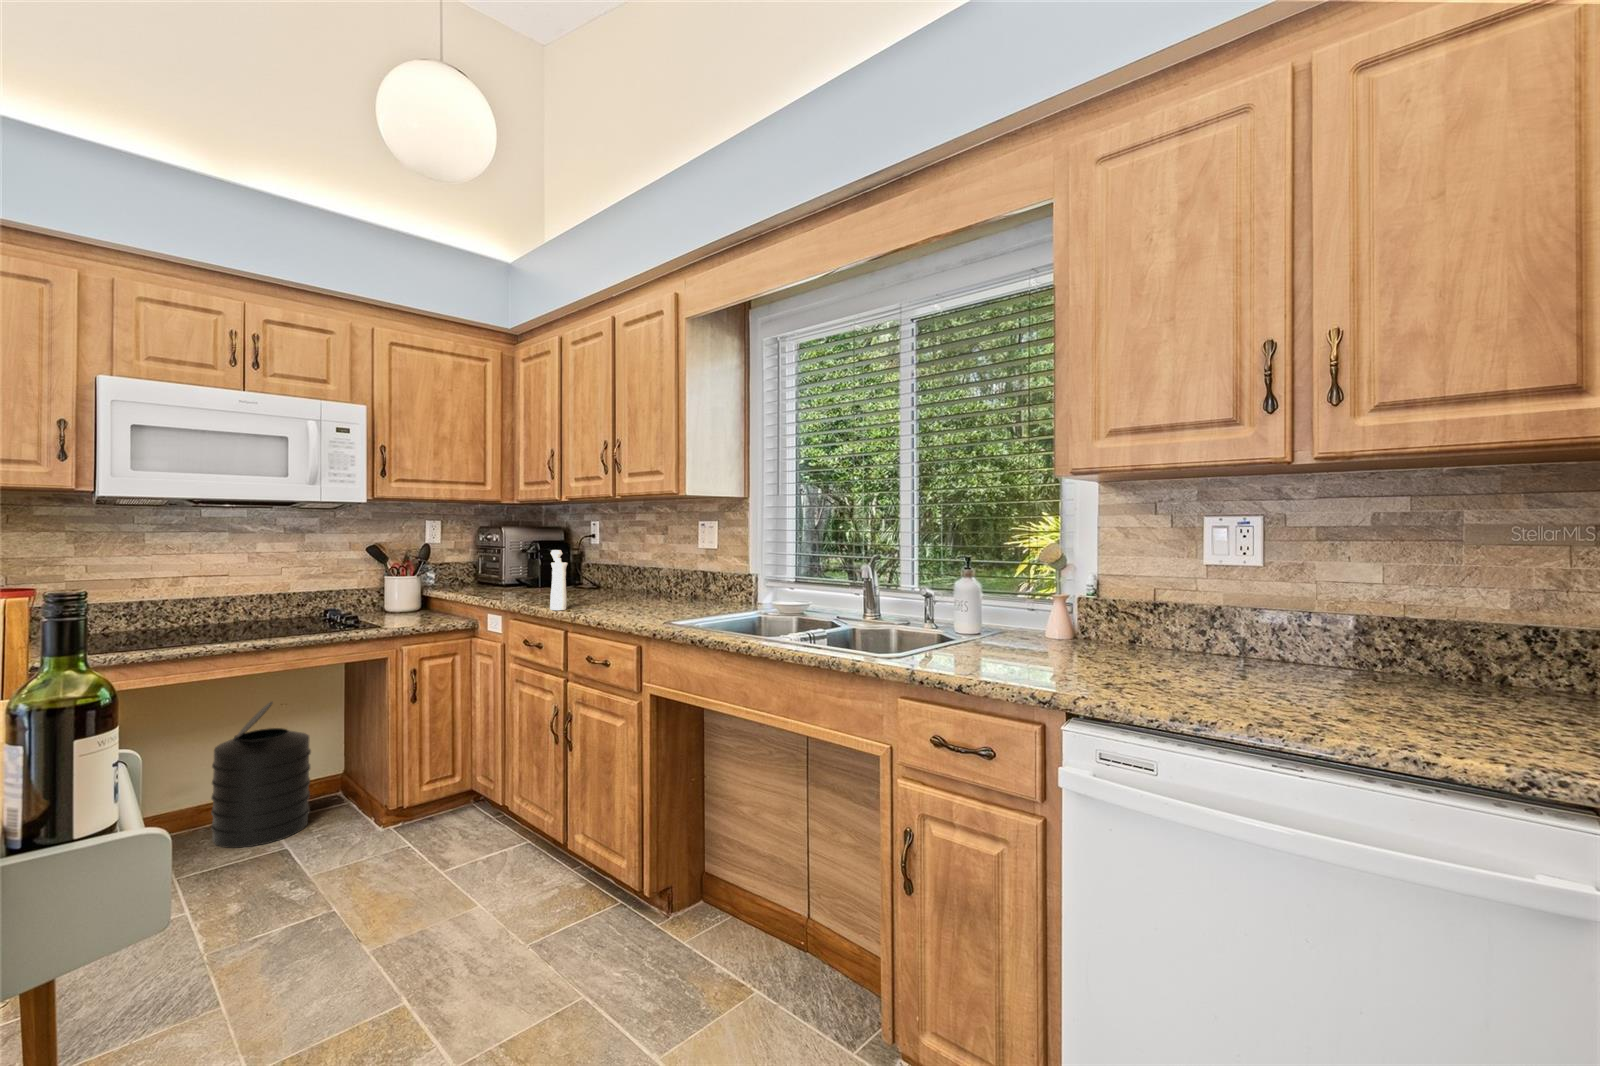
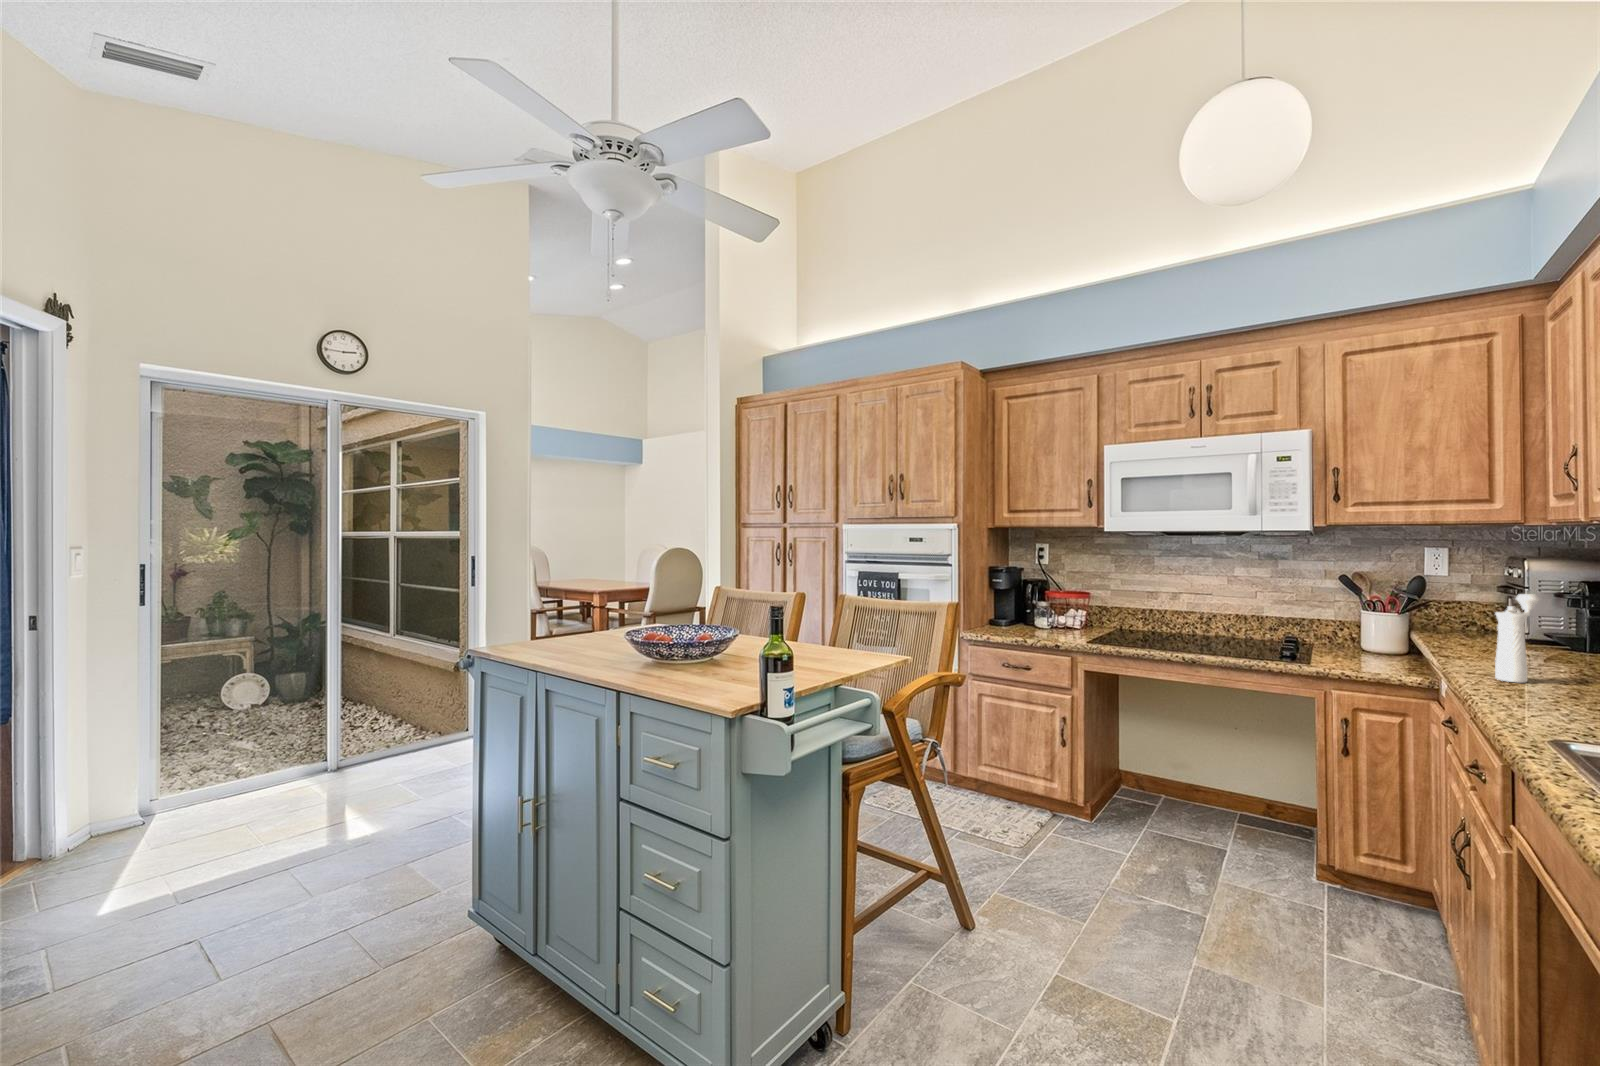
trash can: present [211,702,311,848] -> none [1186,713,1270,843]

